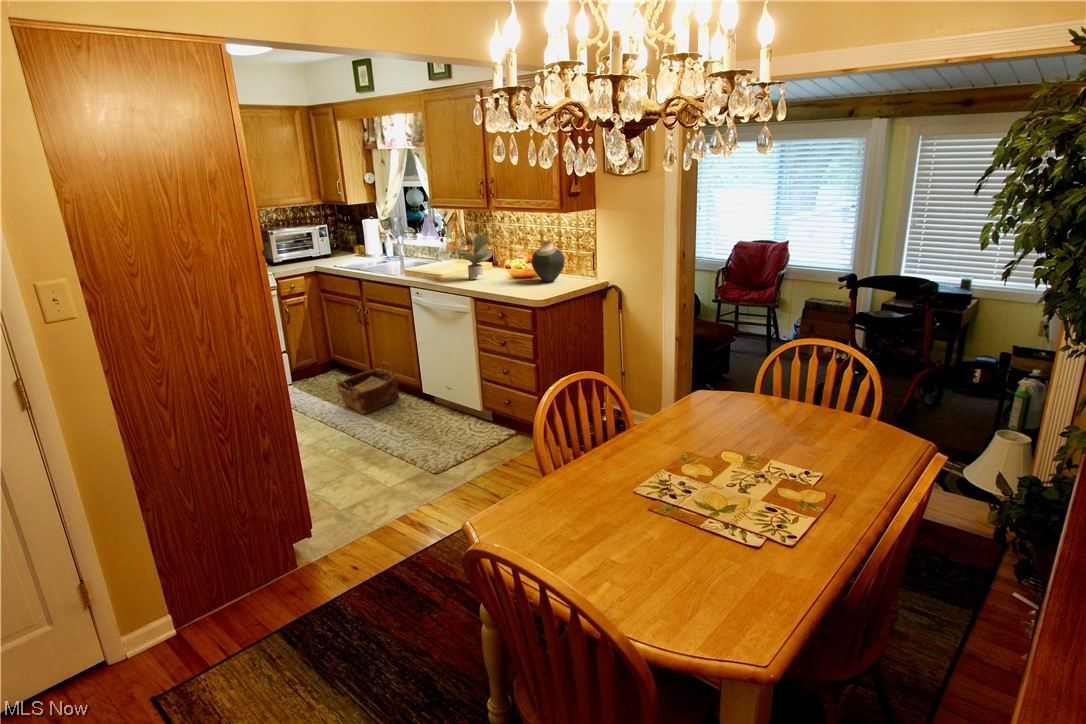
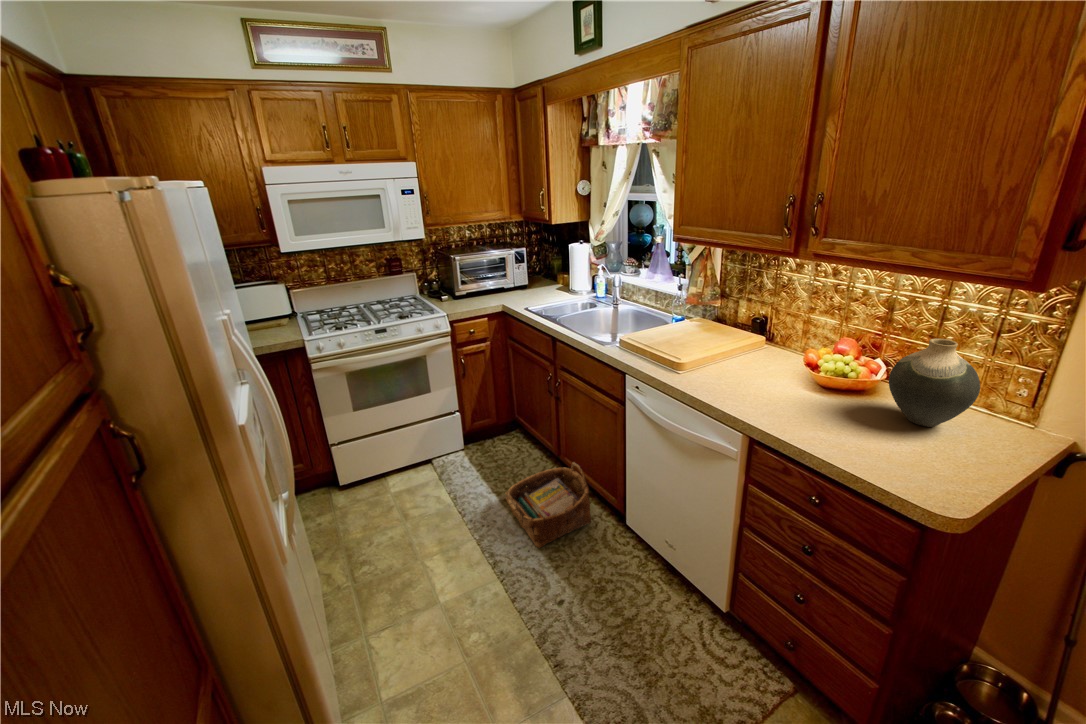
potted plant: present [457,232,493,280] -> none [723,300,795,389]

